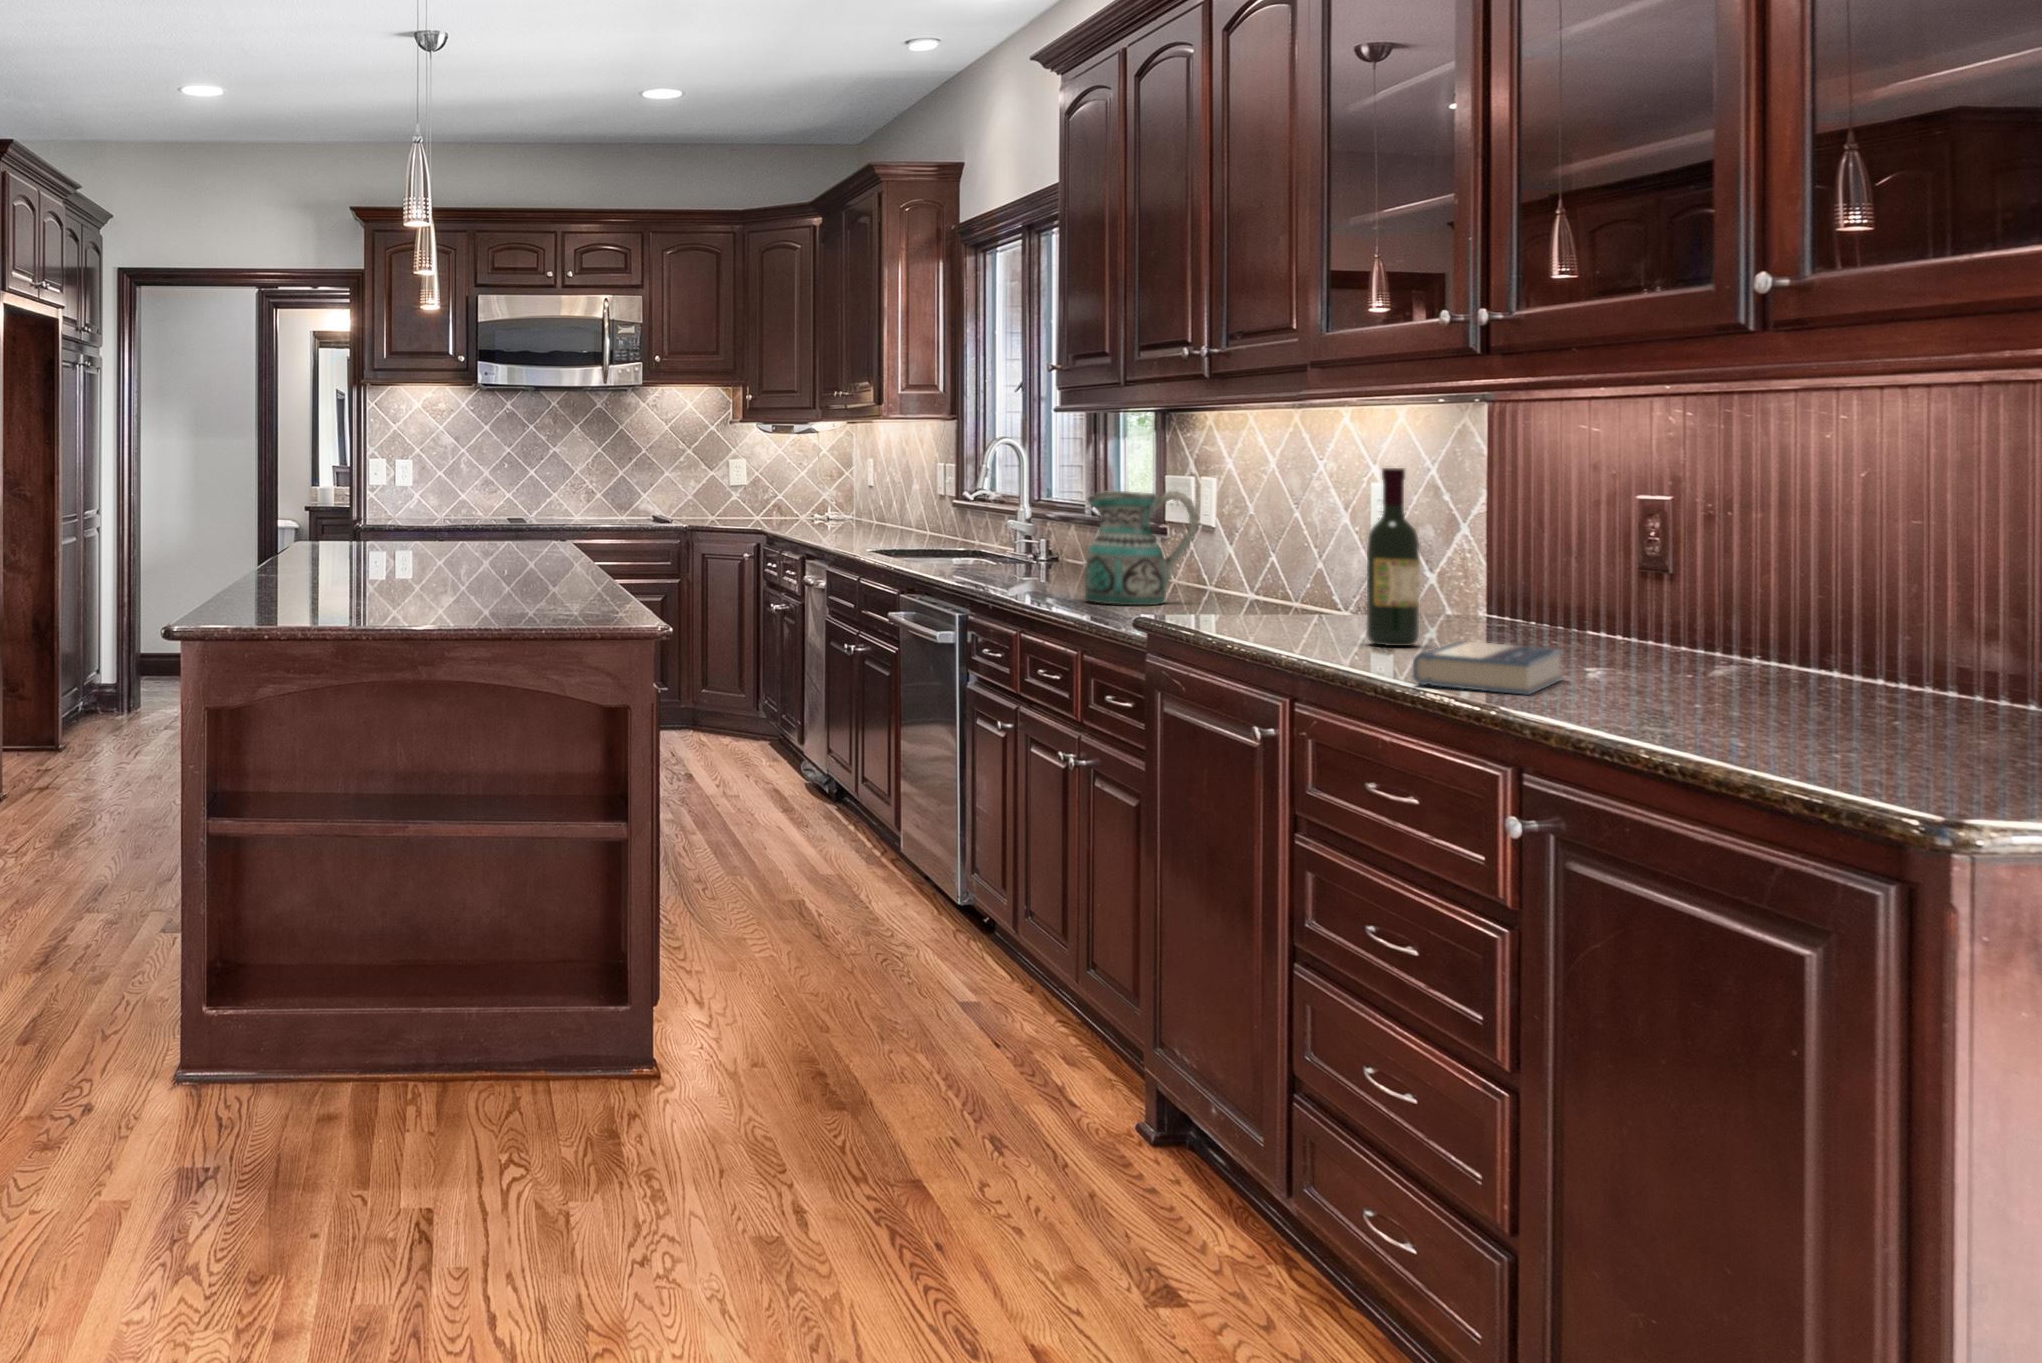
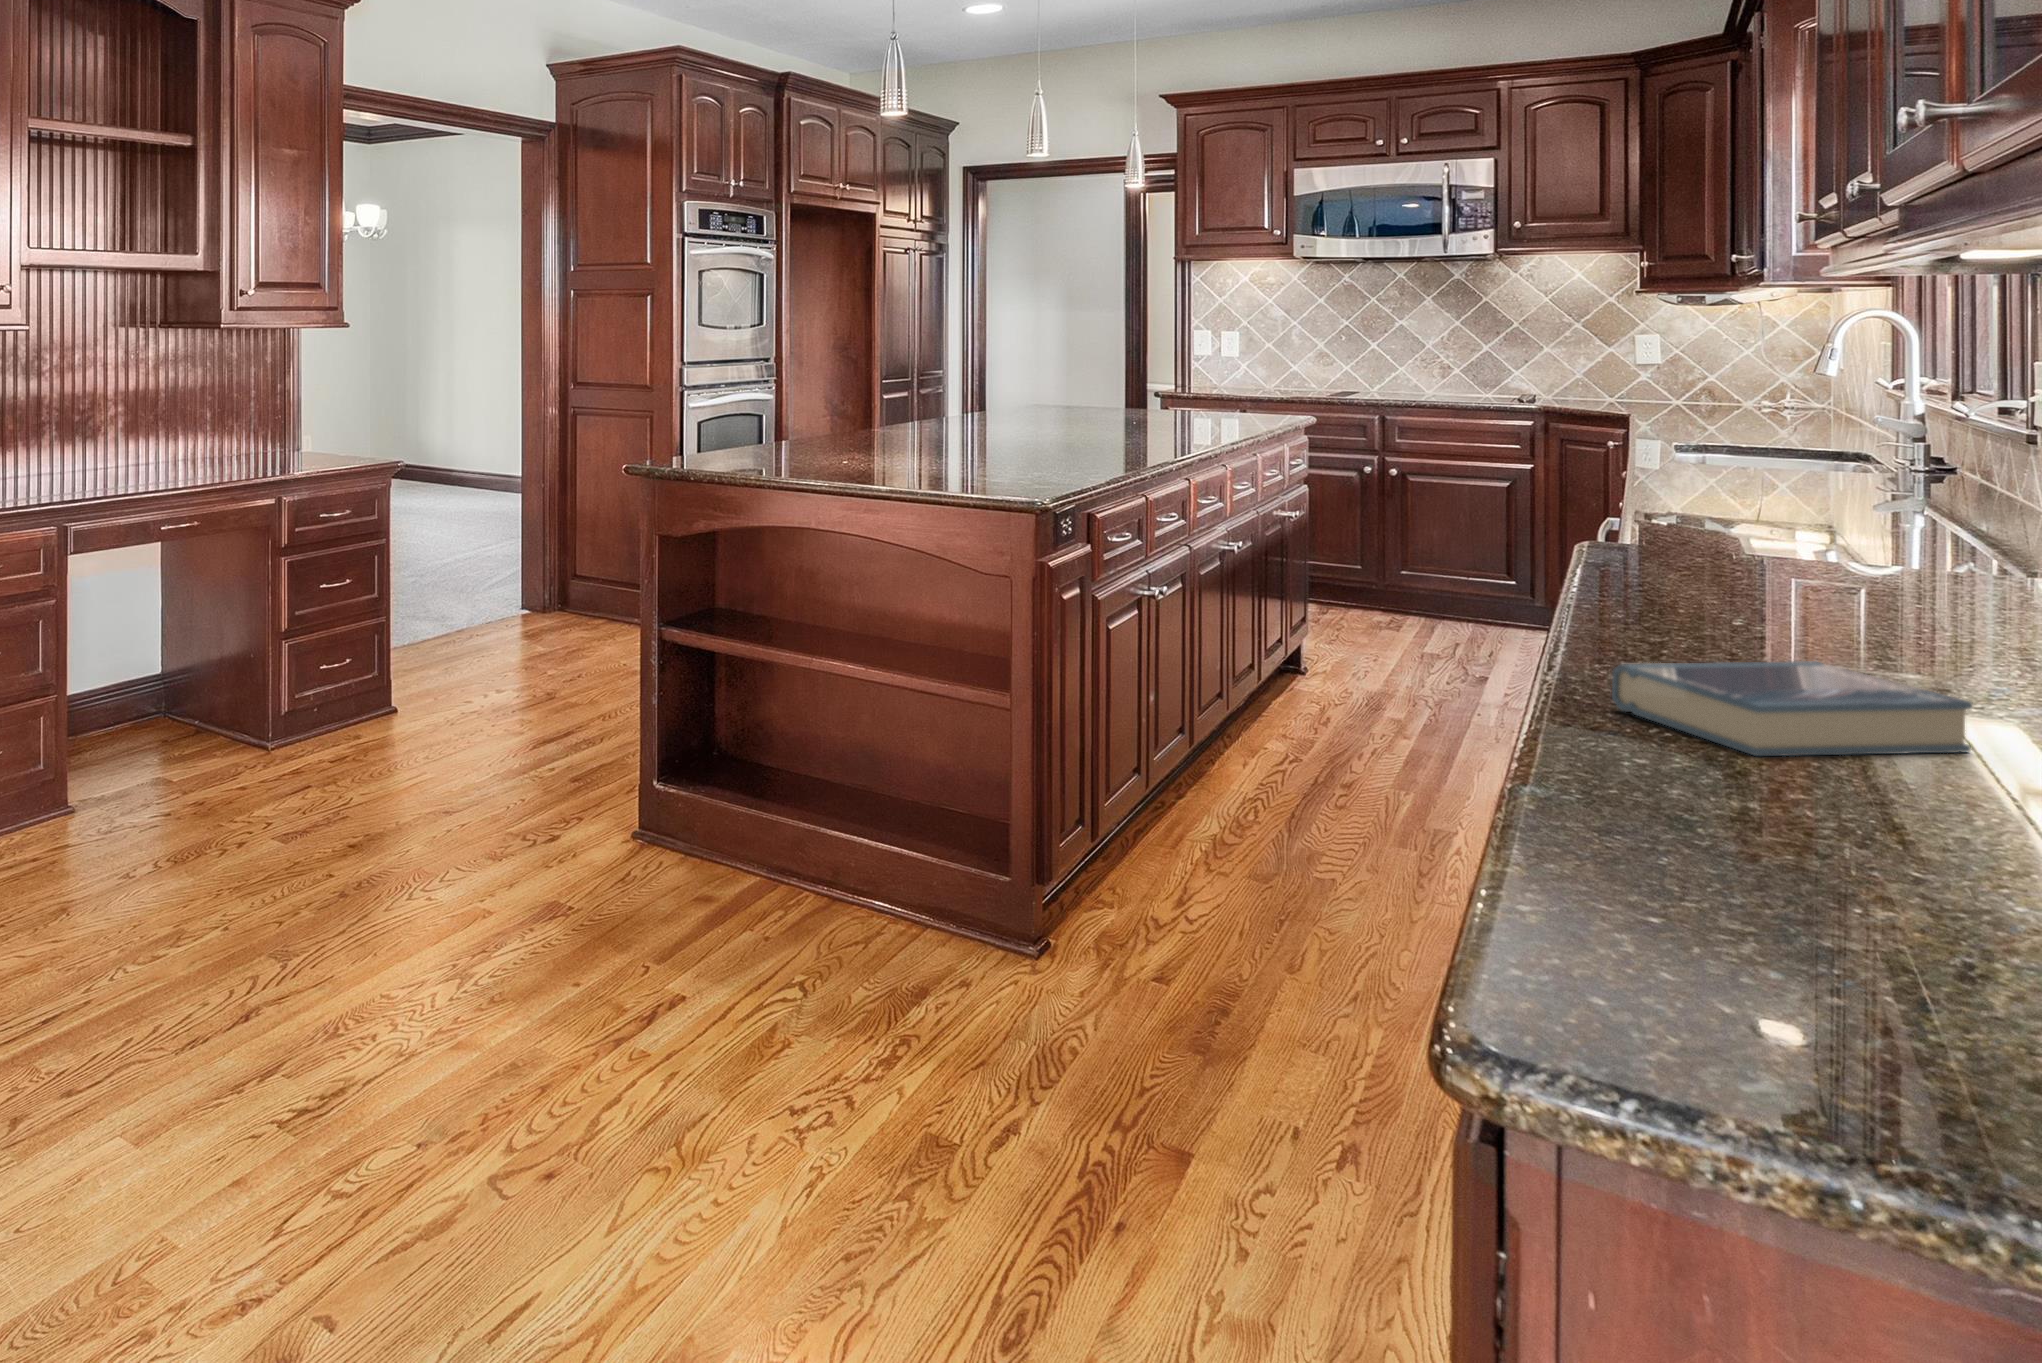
wine bottle: present [1366,468,1420,646] -> none [1871,389,1977,665]
ceramic pitcher: present [1085,491,1198,605] -> none [1692,400,1885,561]

